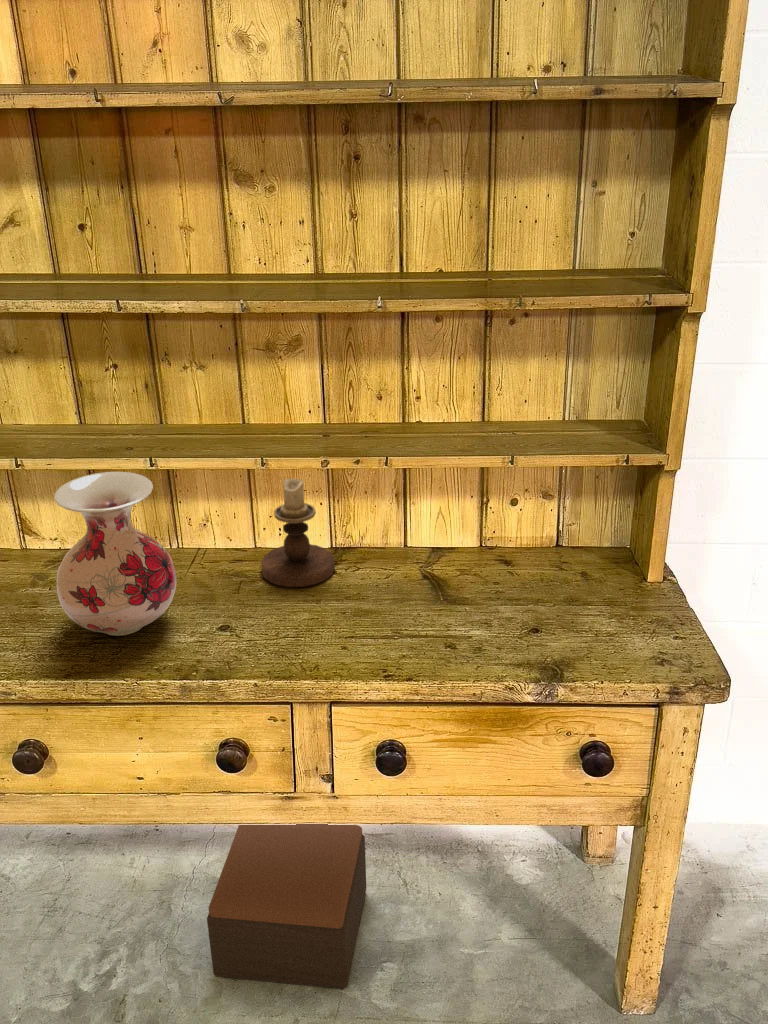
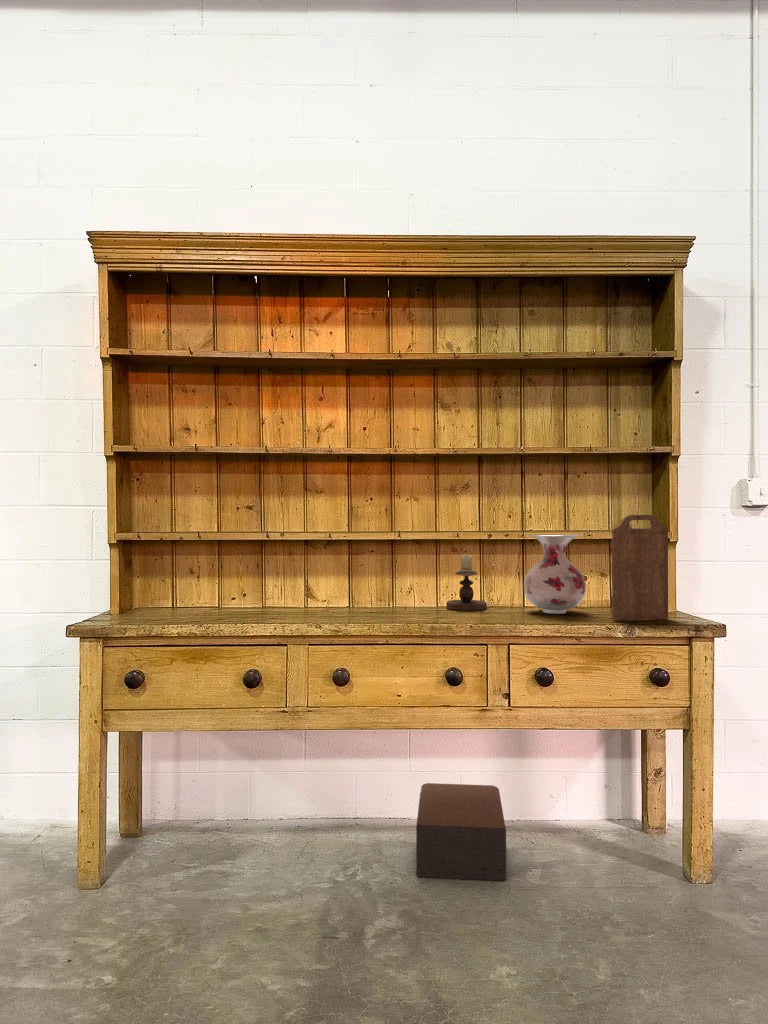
cutting board: none [526,468,650,657] -> present [612,515,668,621]
vase: present [54,472,177,636] -> present [524,535,586,614]

